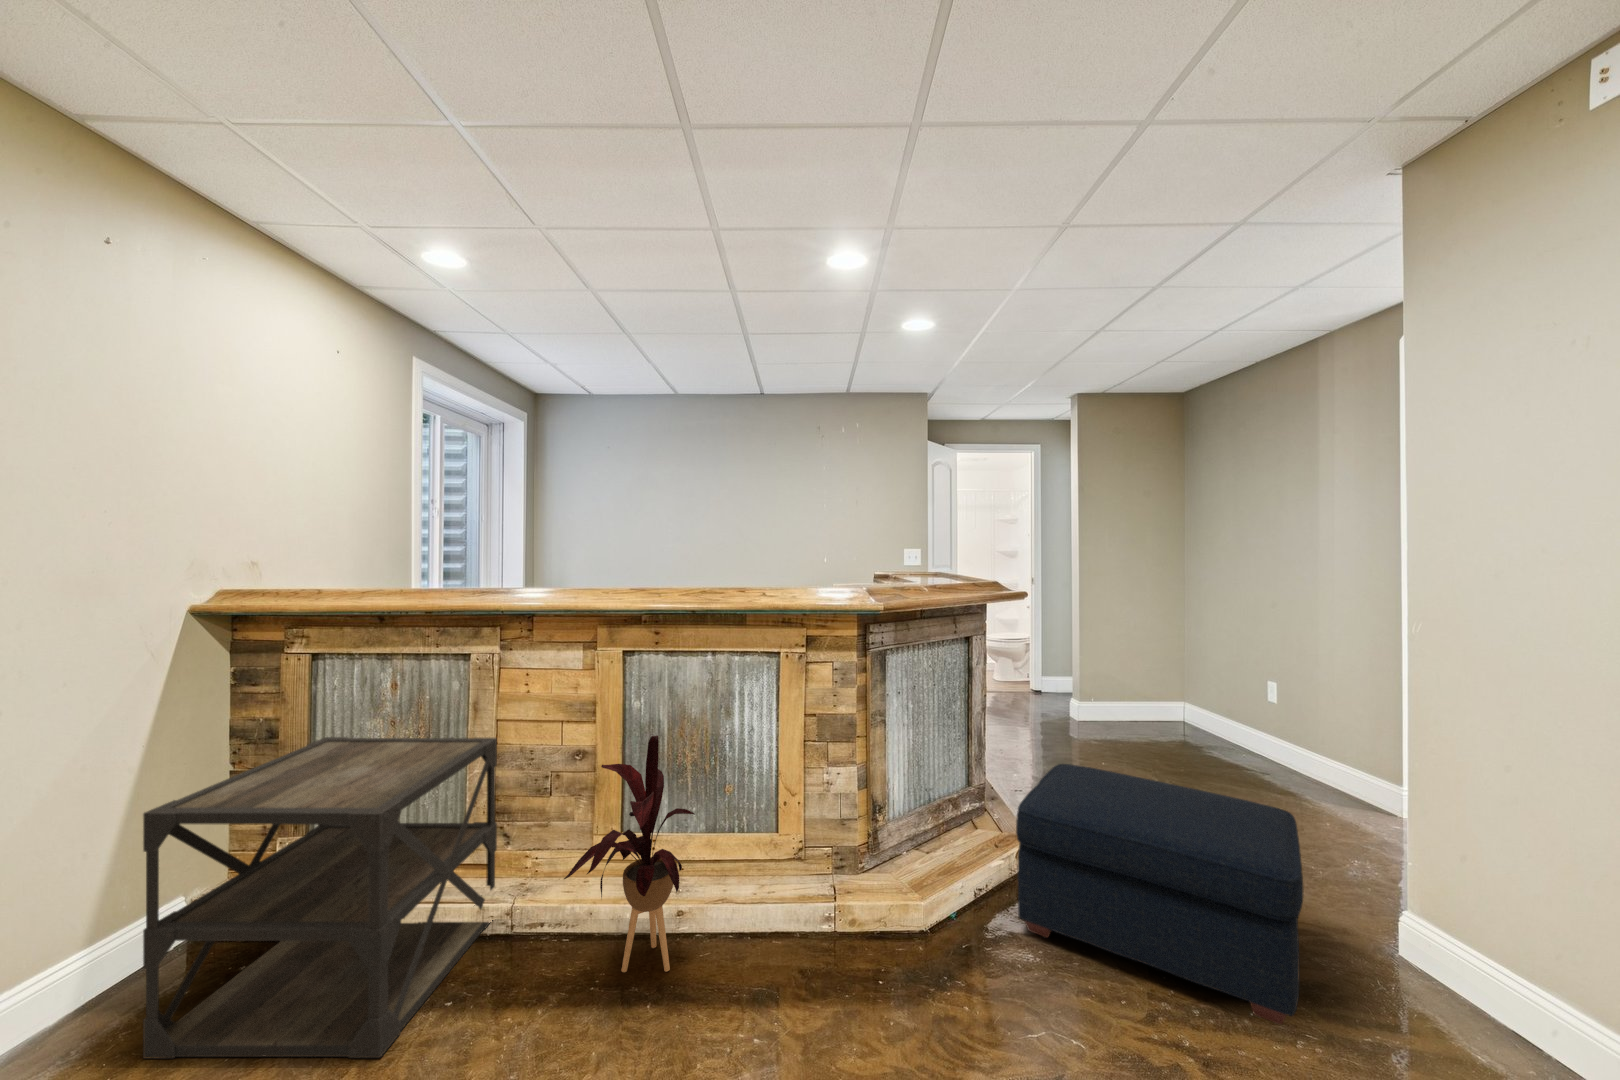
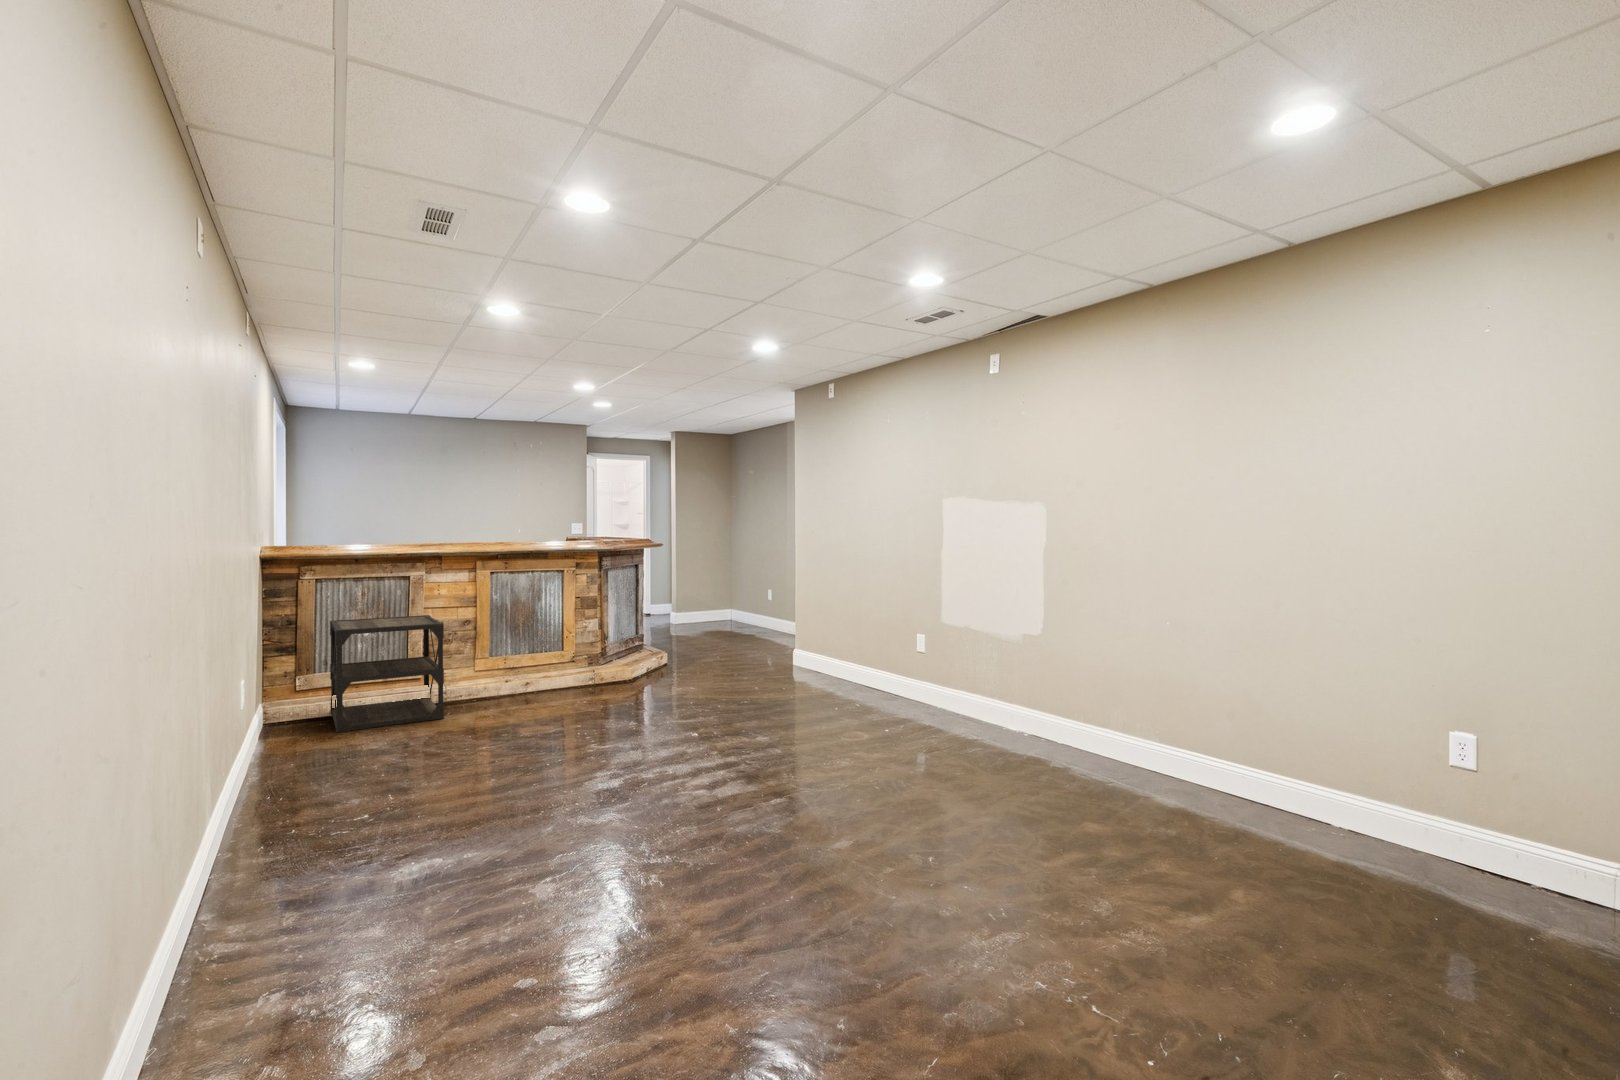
house plant: present [564,735,695,972] -> none [492,598,544,699]
ottoman: present [1016,764,1304,1025] -> none [665,617,760,676]

